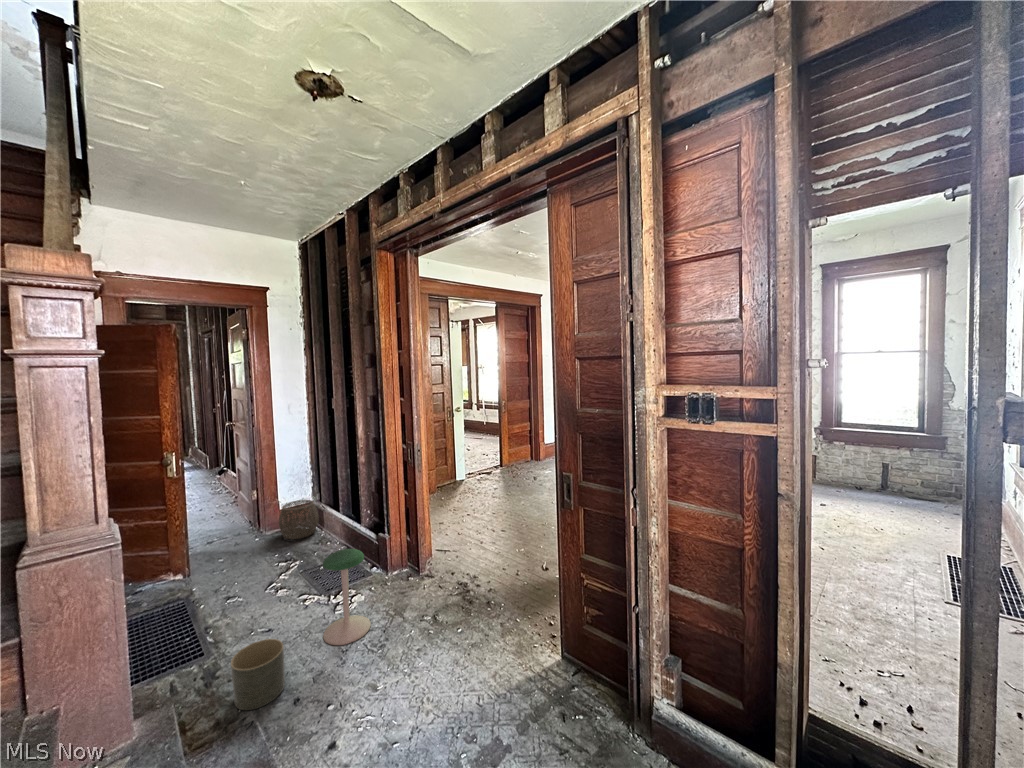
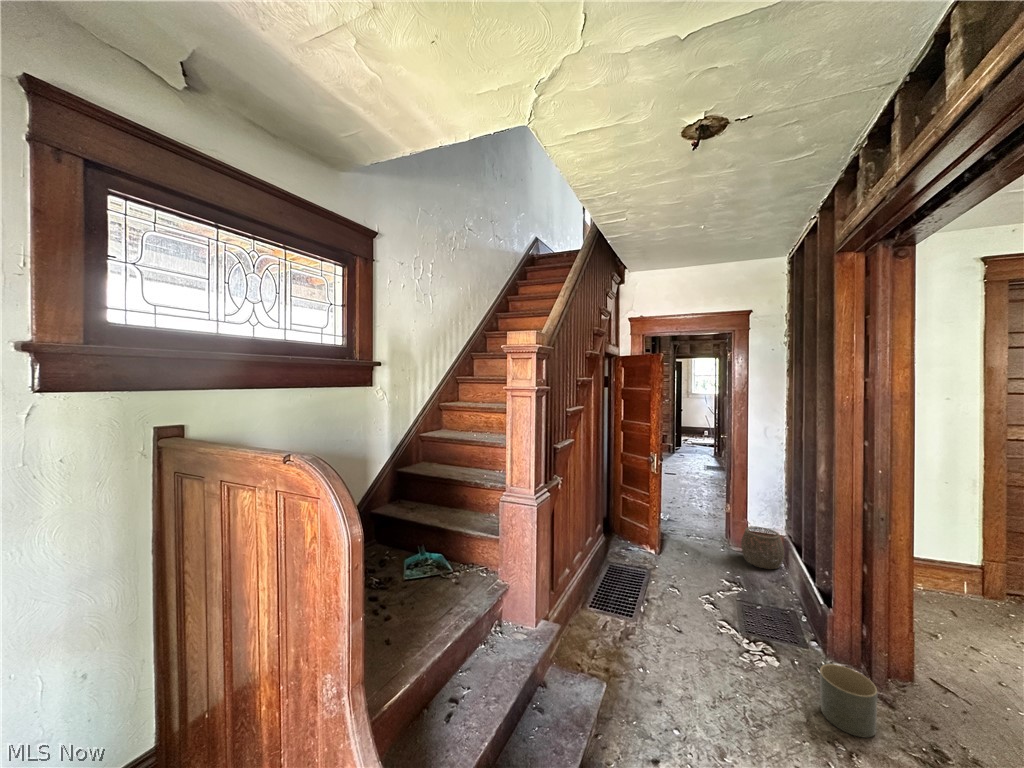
stool: present [323,549,371,645] -> none [713,592,767,700]
planter: present [231,639,285,710] -> present [820,664,877,738]

